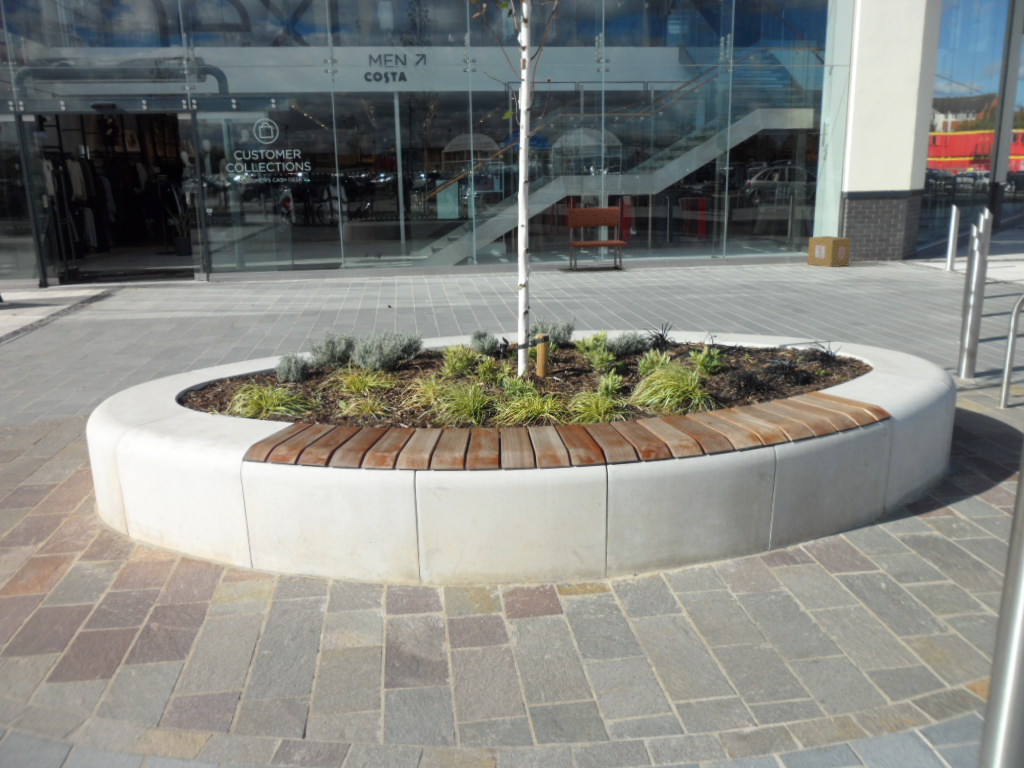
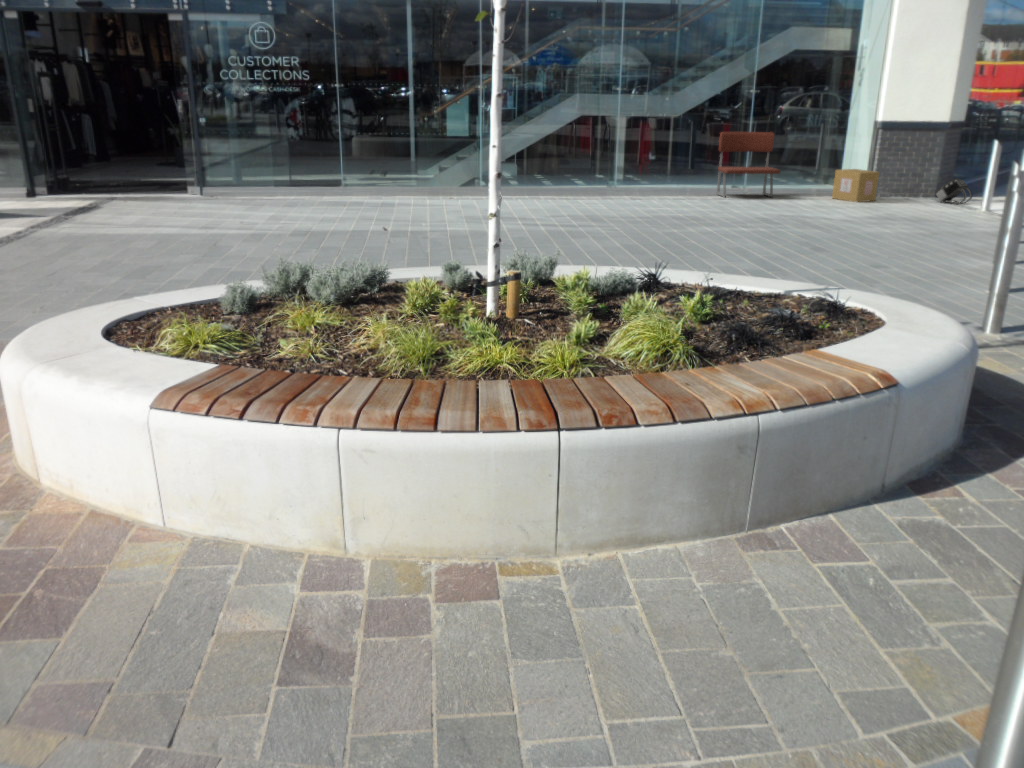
bench: present [568,207,627,271] -> present [717,132,781,197]
backpack: none [904,242,939,266] -> present [936,178,972,204]

